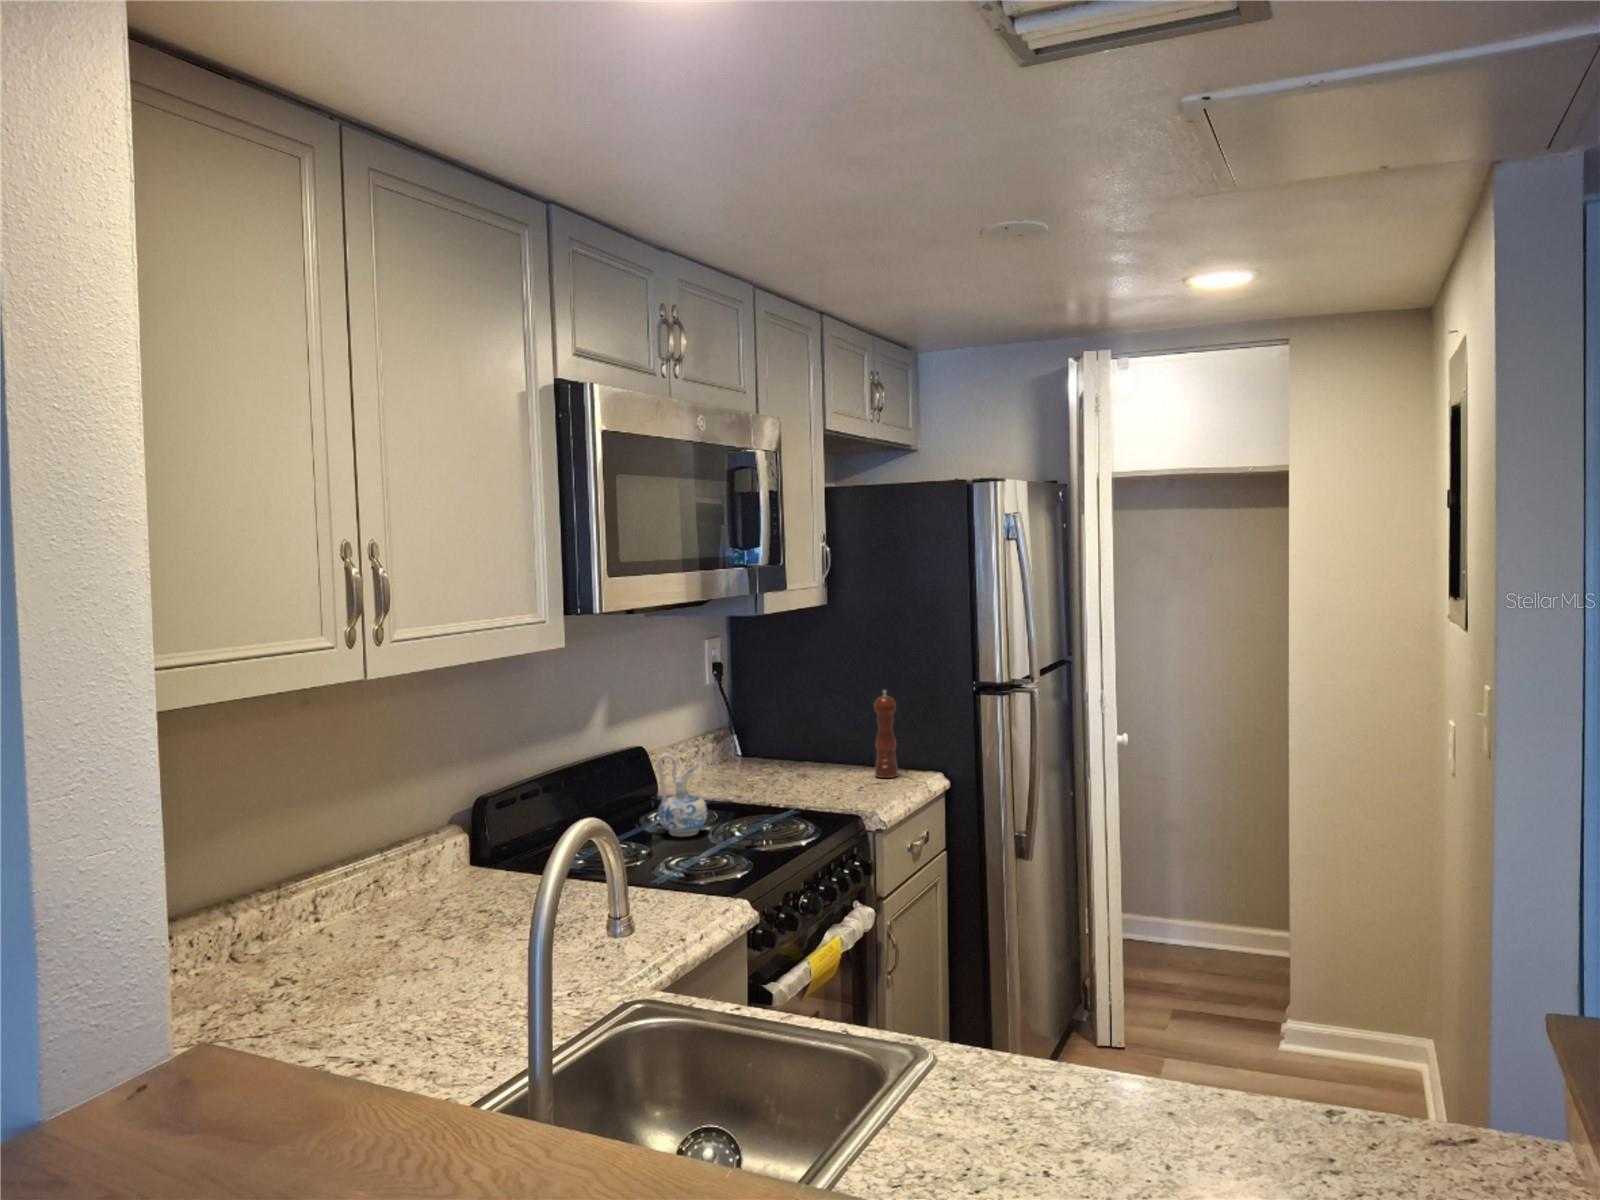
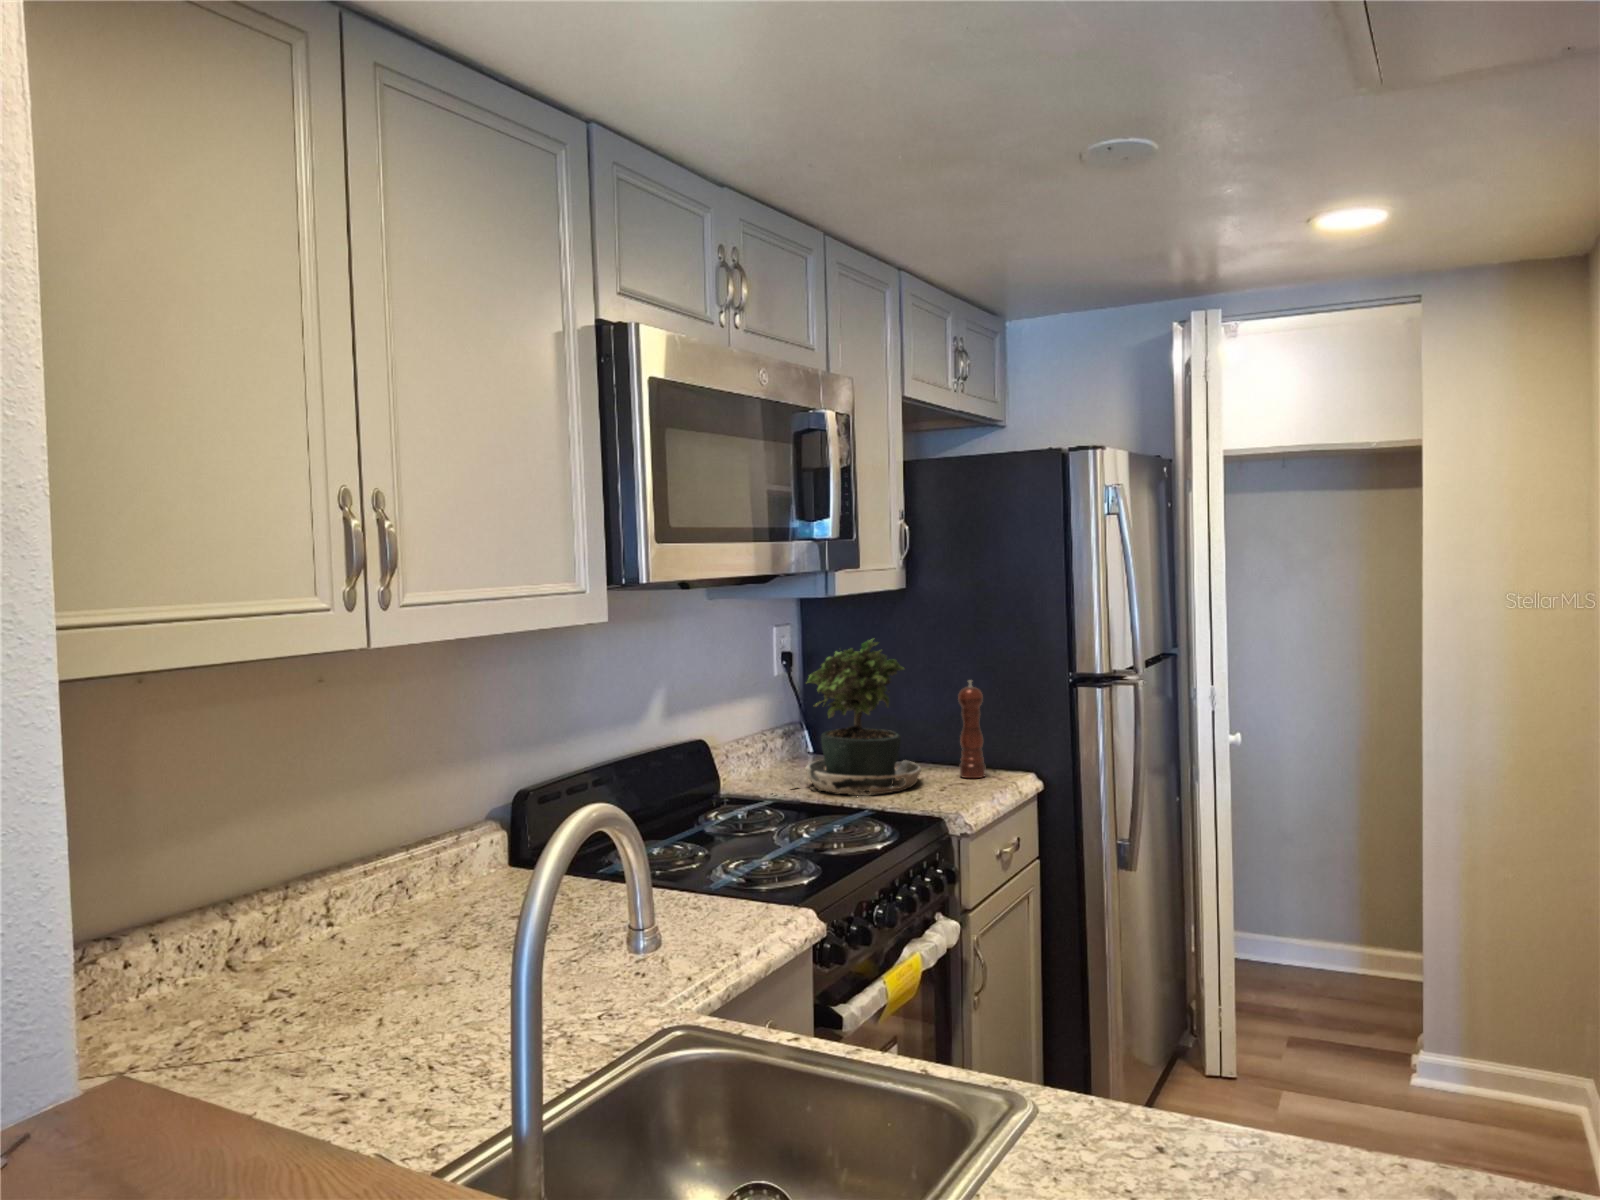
potted plant: none [704,653,841,796] -> present [783,639,921,794]
ceramic pitcher: present [657,753,708,836] -> none [714,746,771,839]

